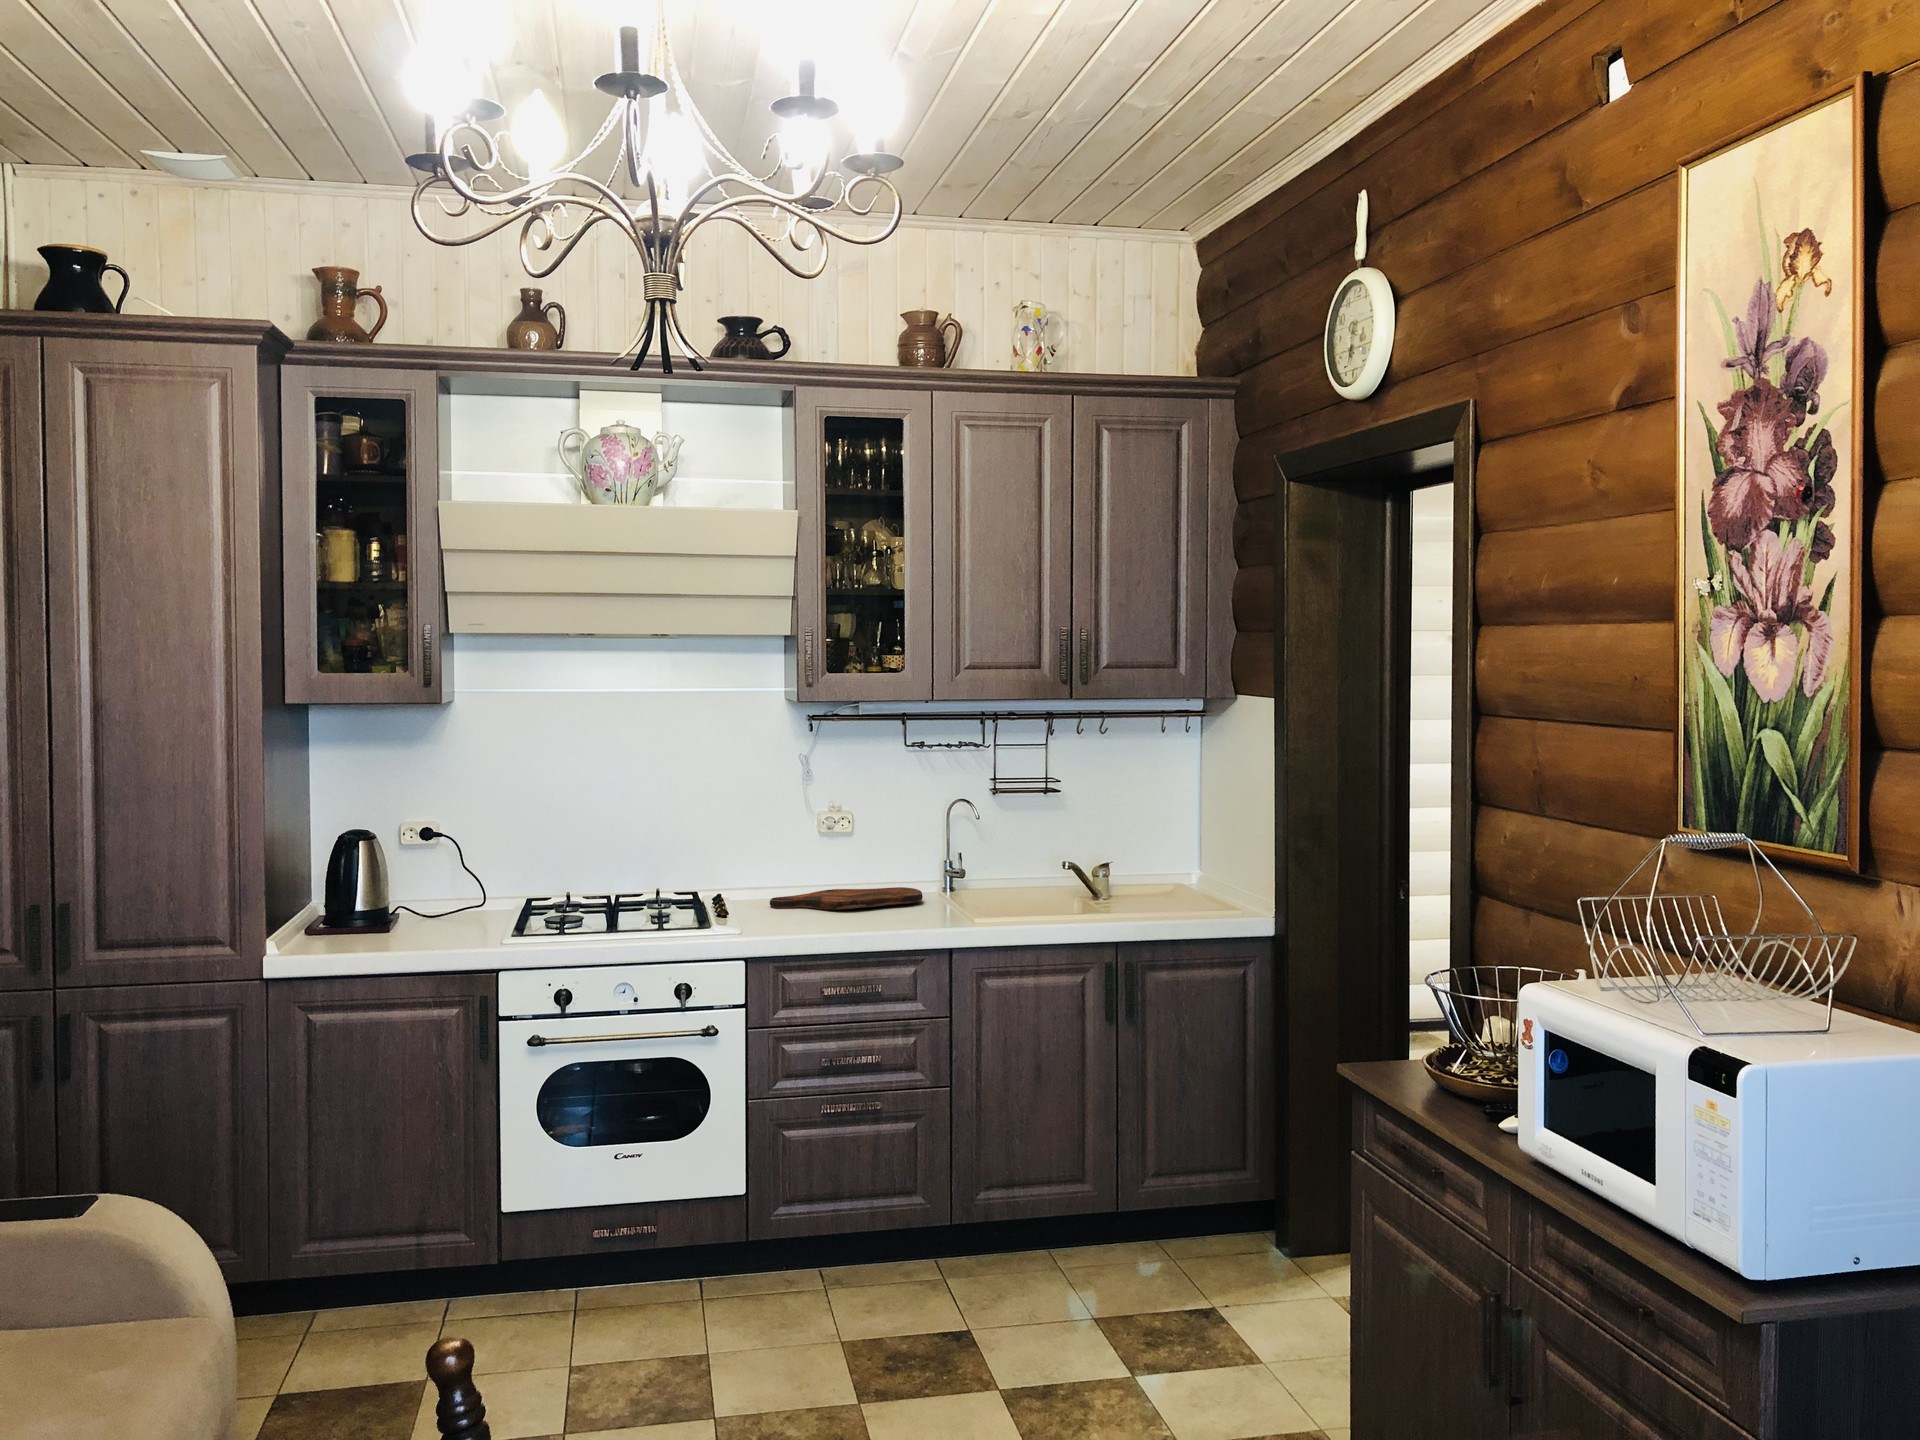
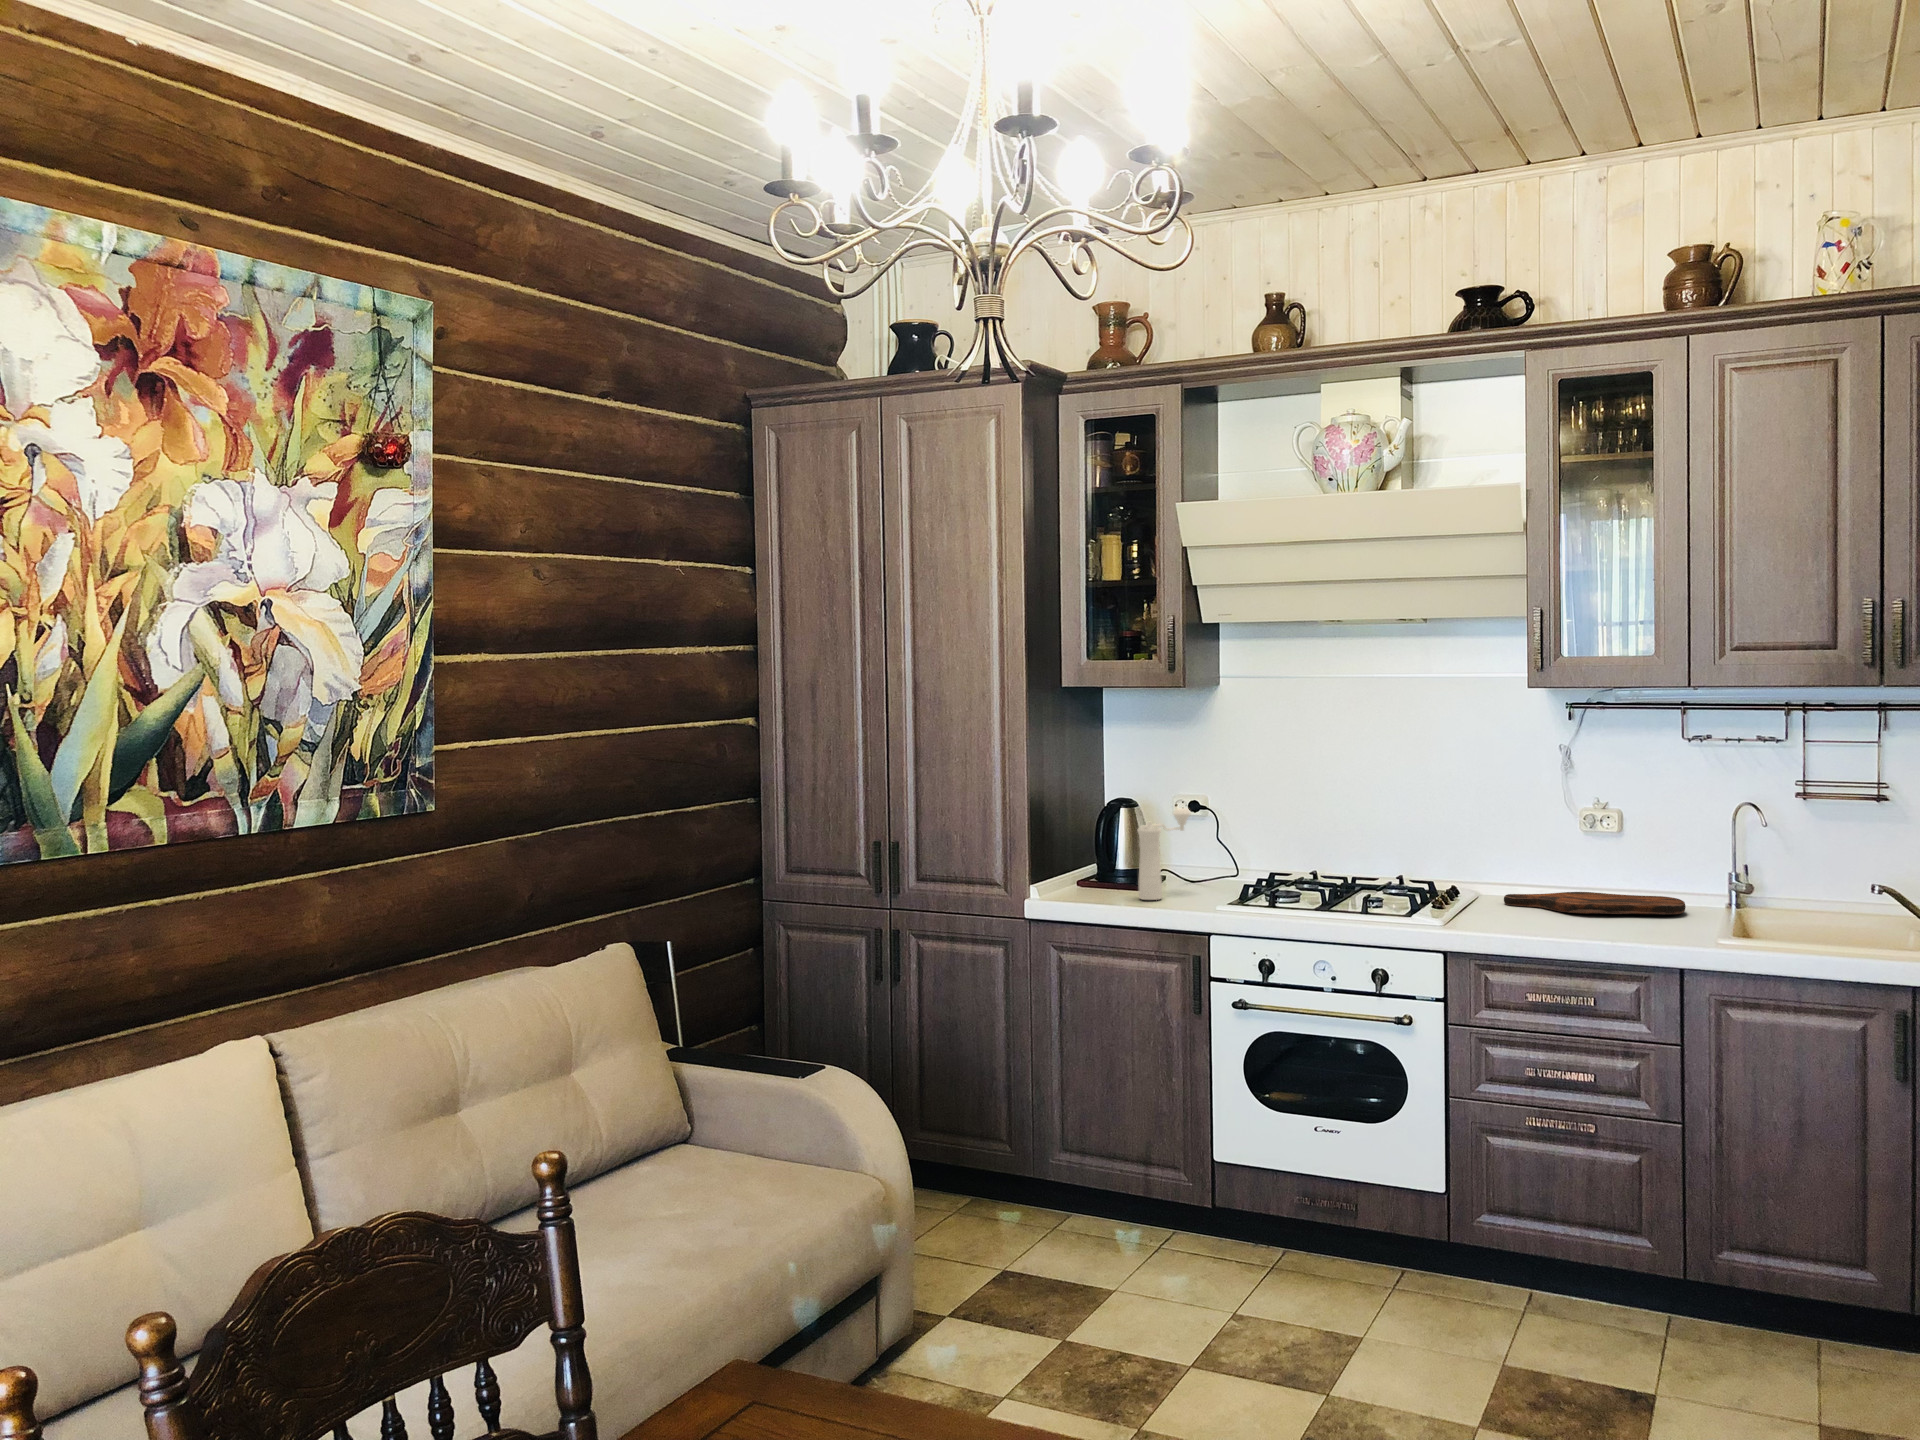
pepper mill: none [404,835,457,940] -> present [1138,808,1190,900]

